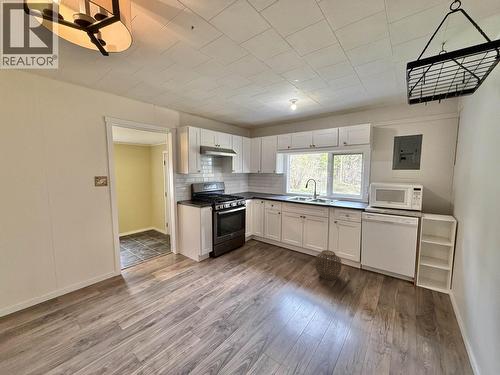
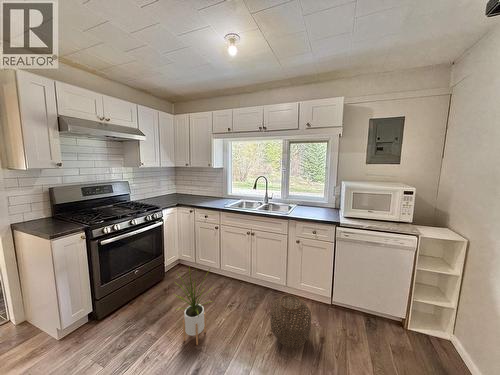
house plant: none [258,226,282,272] -> present [174,266,212,345]

